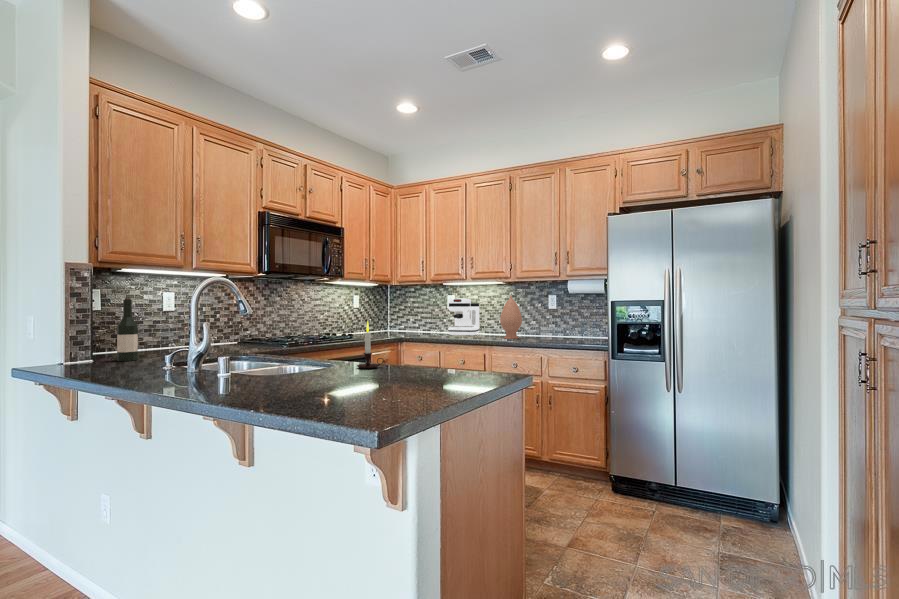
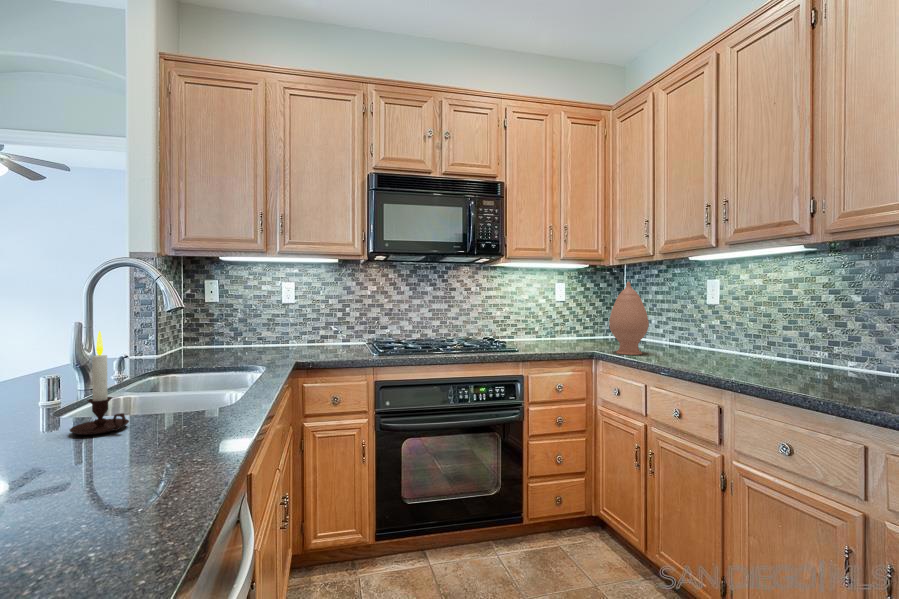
vase: present [500,296,522,339] -> present [609,282,649,355]
wine bottle: present [117,298,138,361] -> none [147,290,169,357]
coffee maker: present [448,299,479,336] -> none [686,286,766,359]

